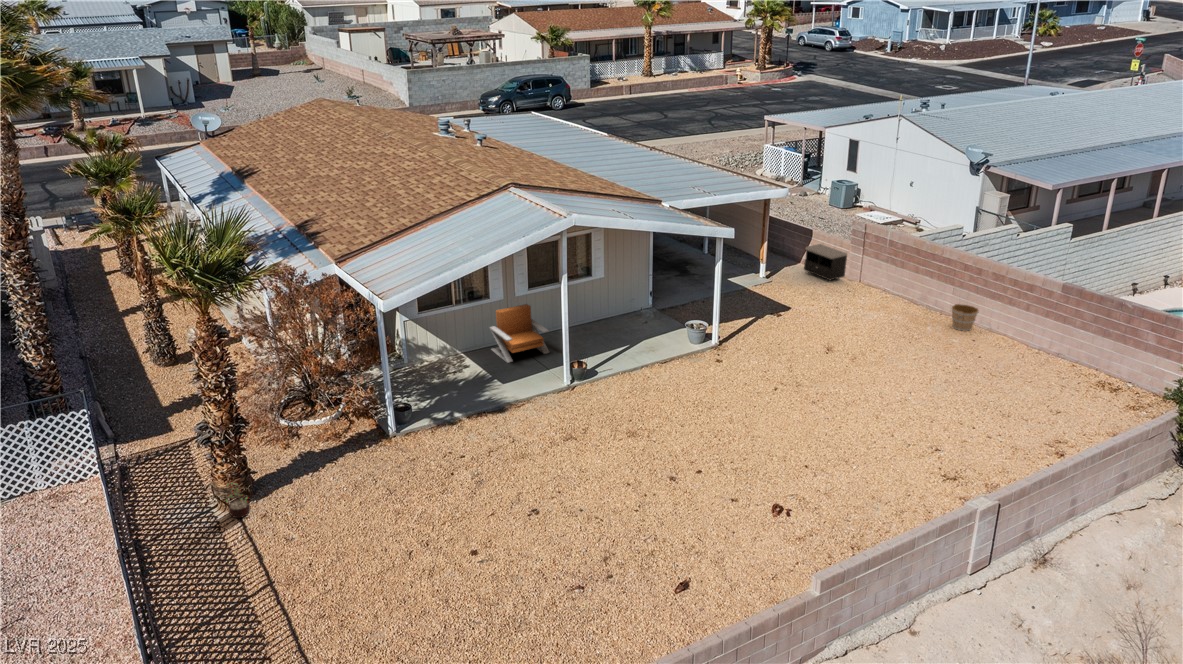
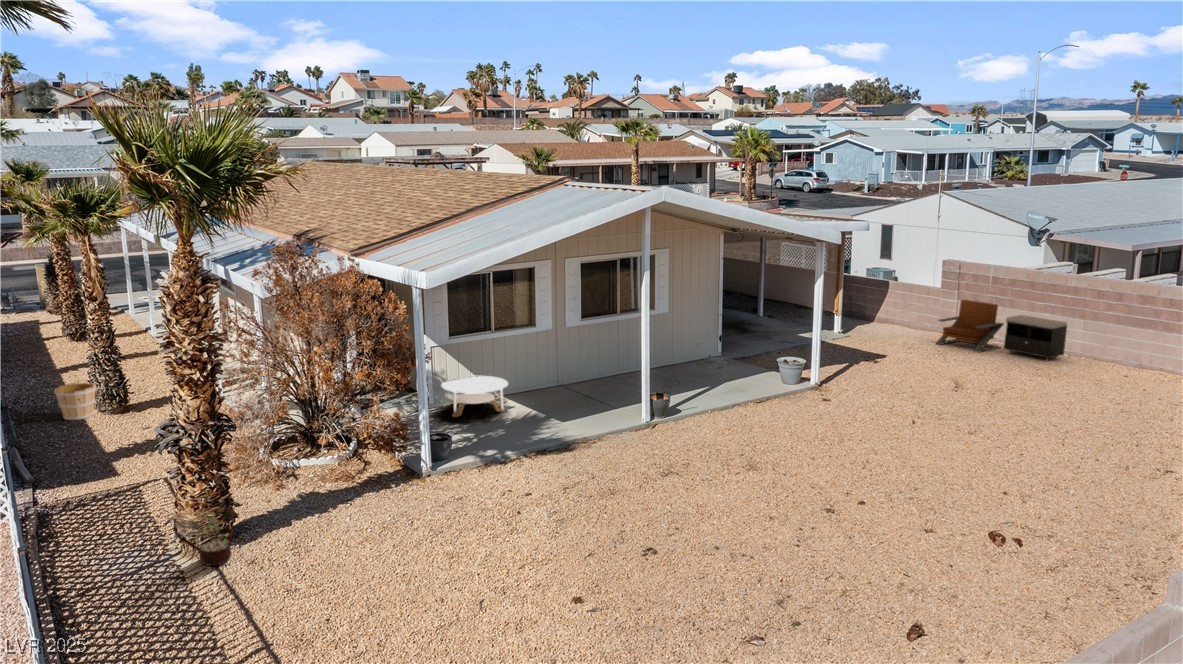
storage bench: present [804,244,847,281] -> present [1004,315,1067,361]
lounge chair: present [490,304,549,363] -> present [936,300,1004,352]
wooden bucket: present [952,304,979,331] -> present [54,383,96,420]
round table: none [412,339,464,376] -> present [441,376,508,417]

